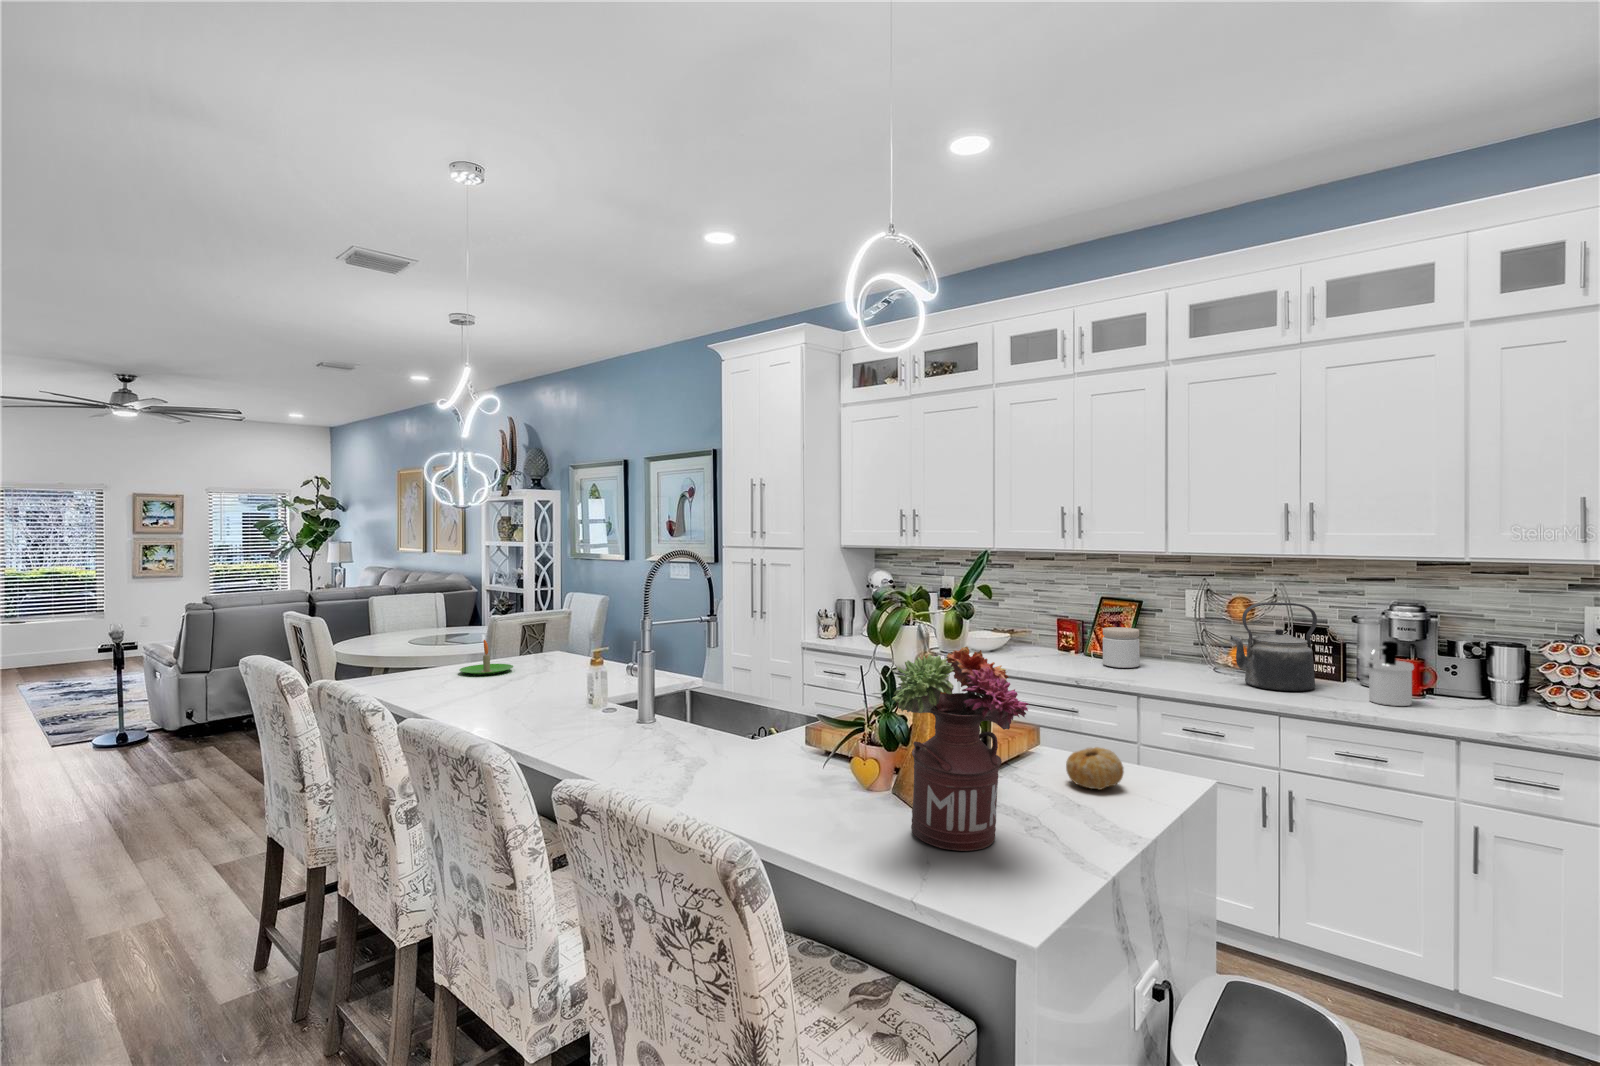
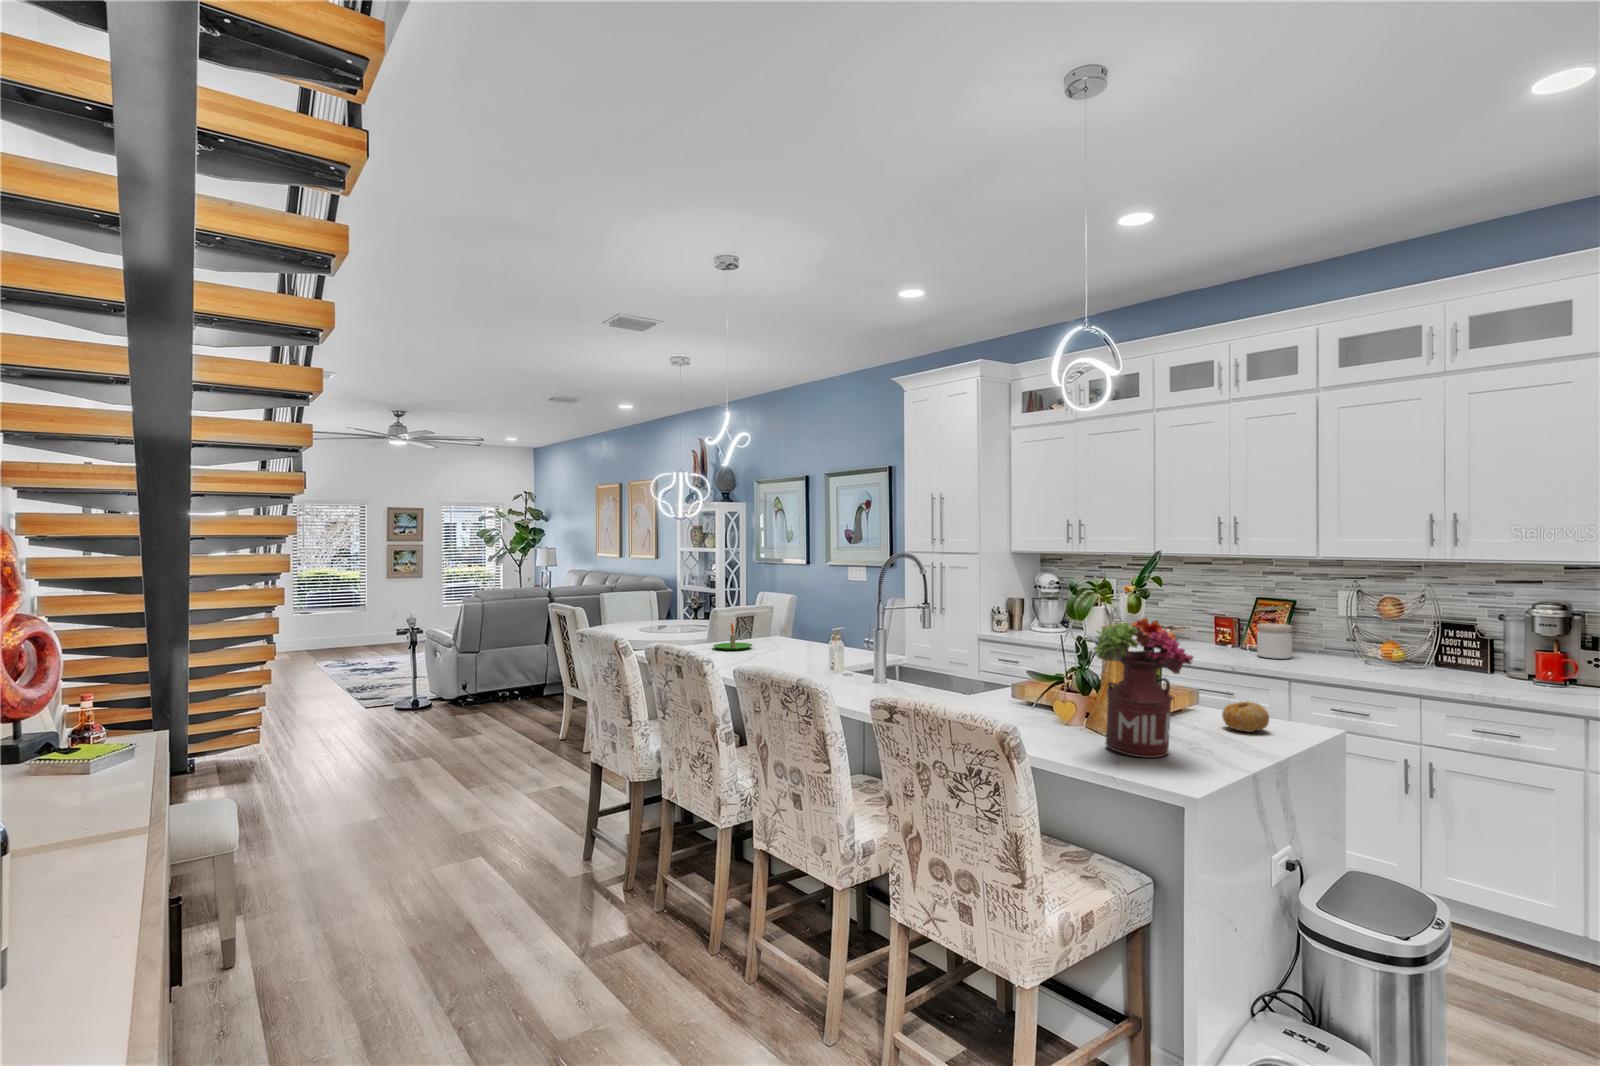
kettle: present [1230,603,1317,691] -> none [1377,601,1462,679]
soap dispenser: present [1367,641,1414,706] -> none [1508,635,1553,692]

